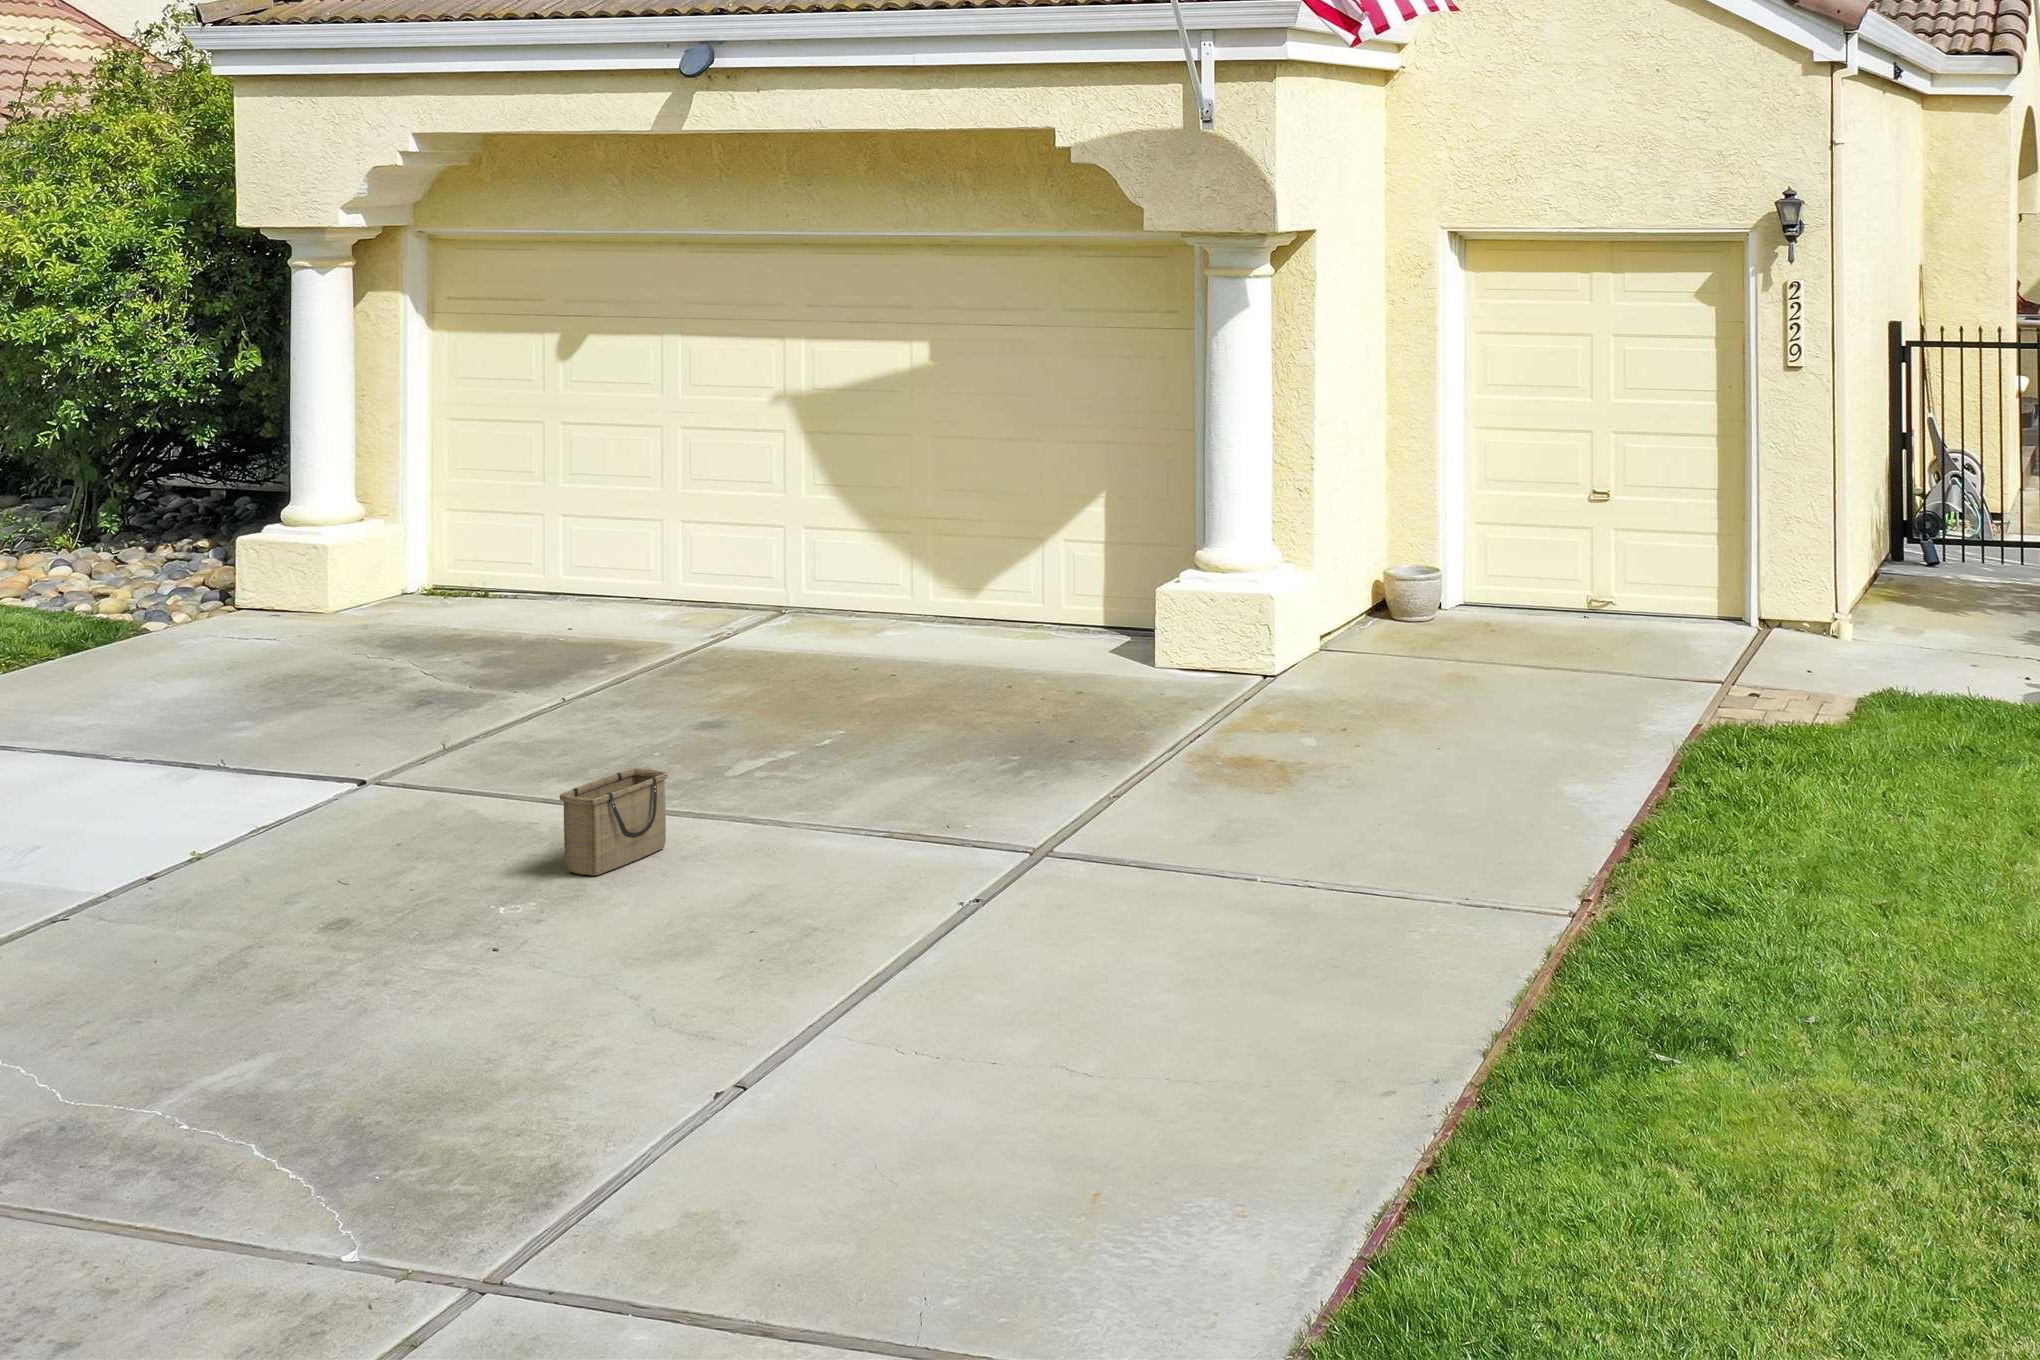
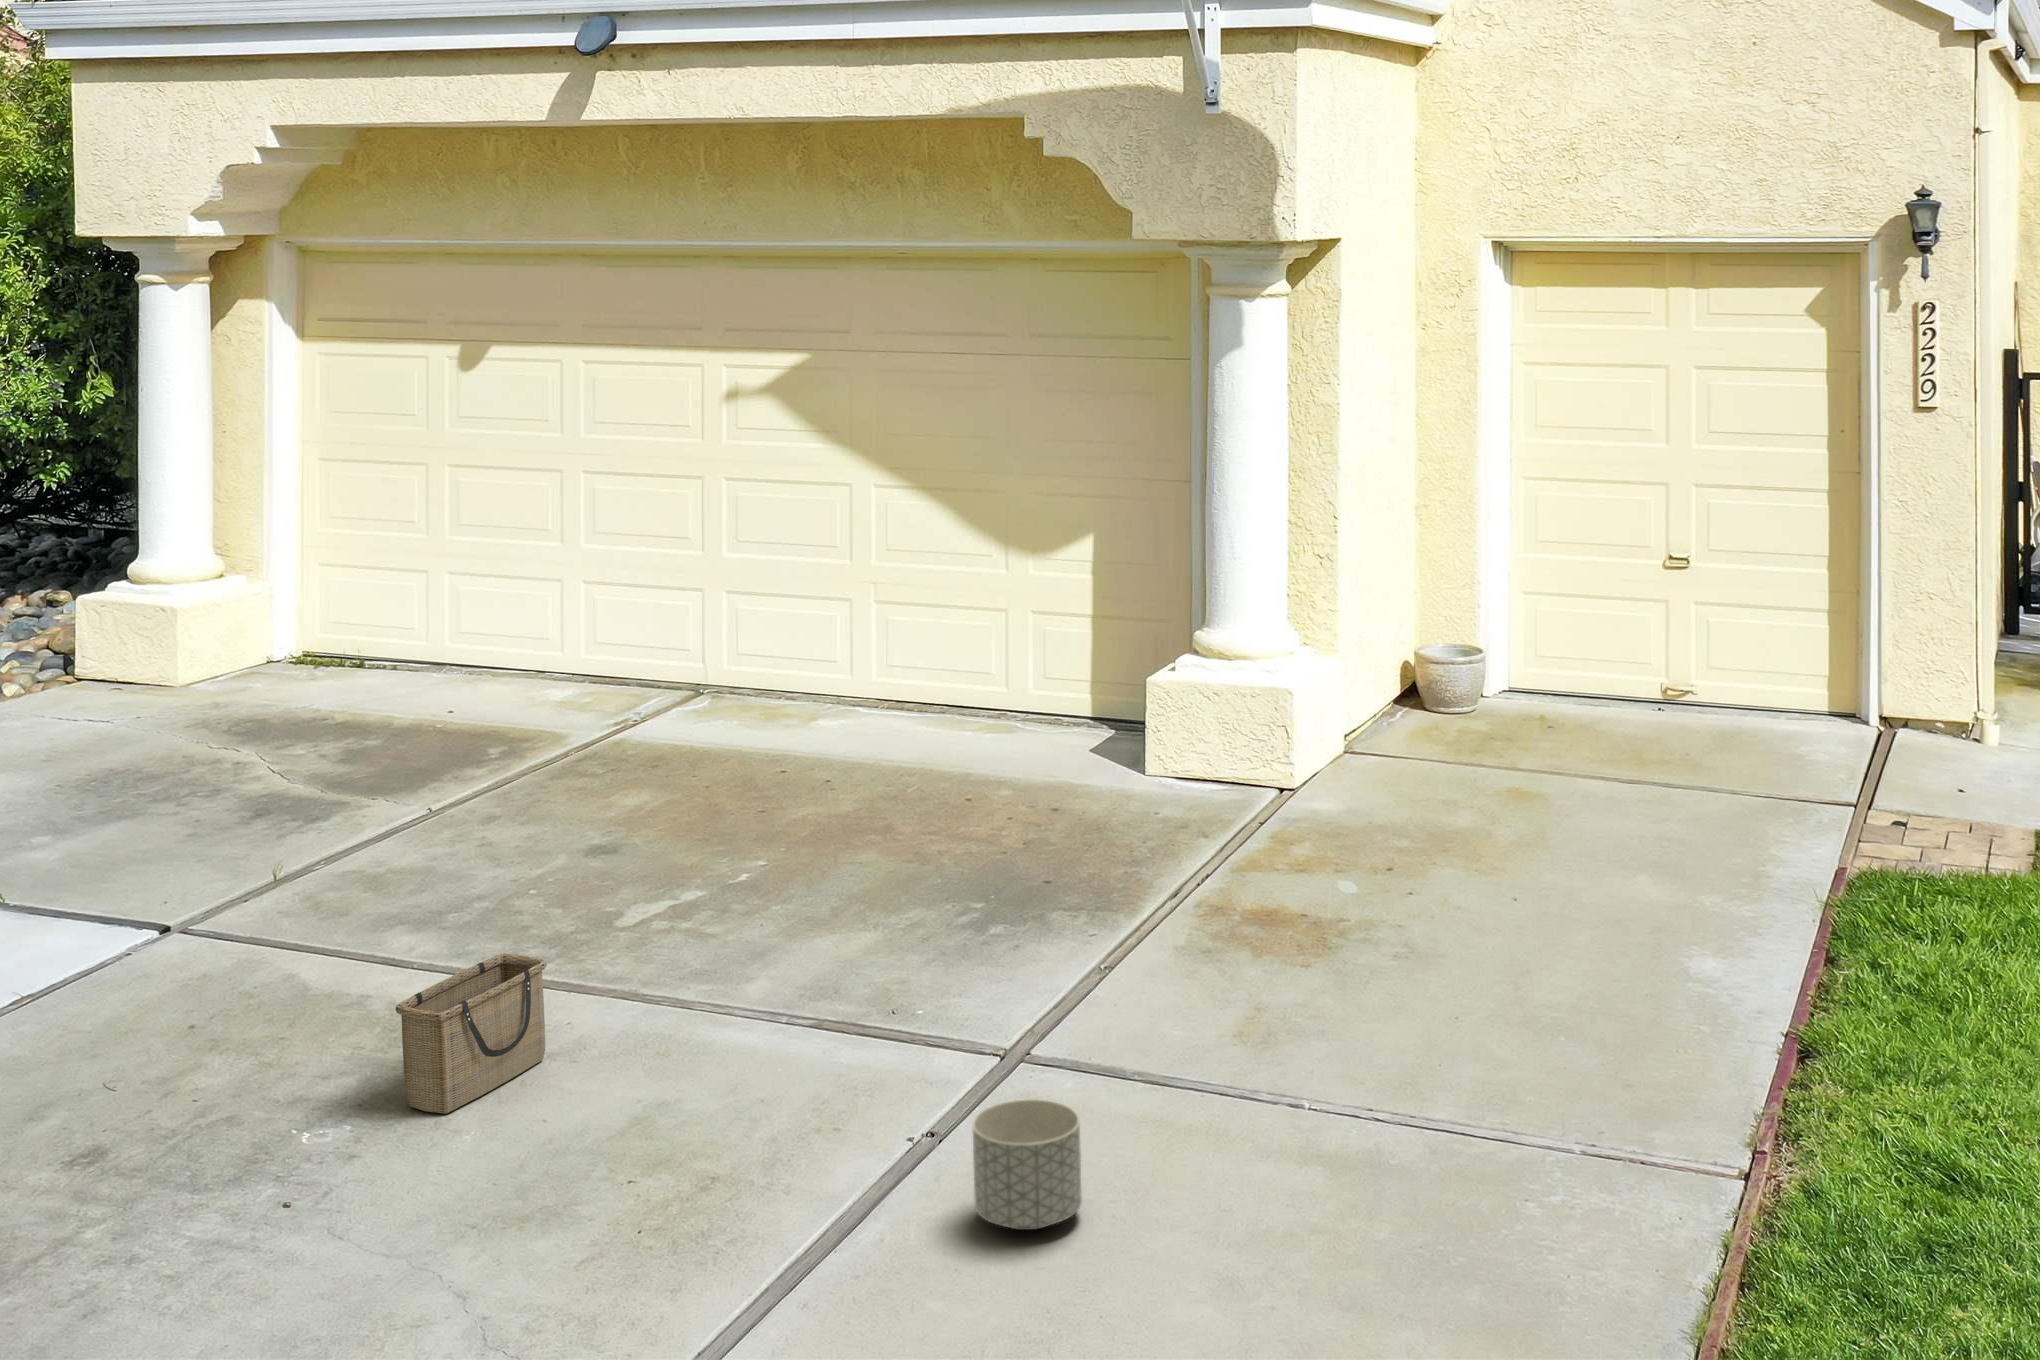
planter: none [985,853,1063,941] -> present [972,1099,1082,1230]

